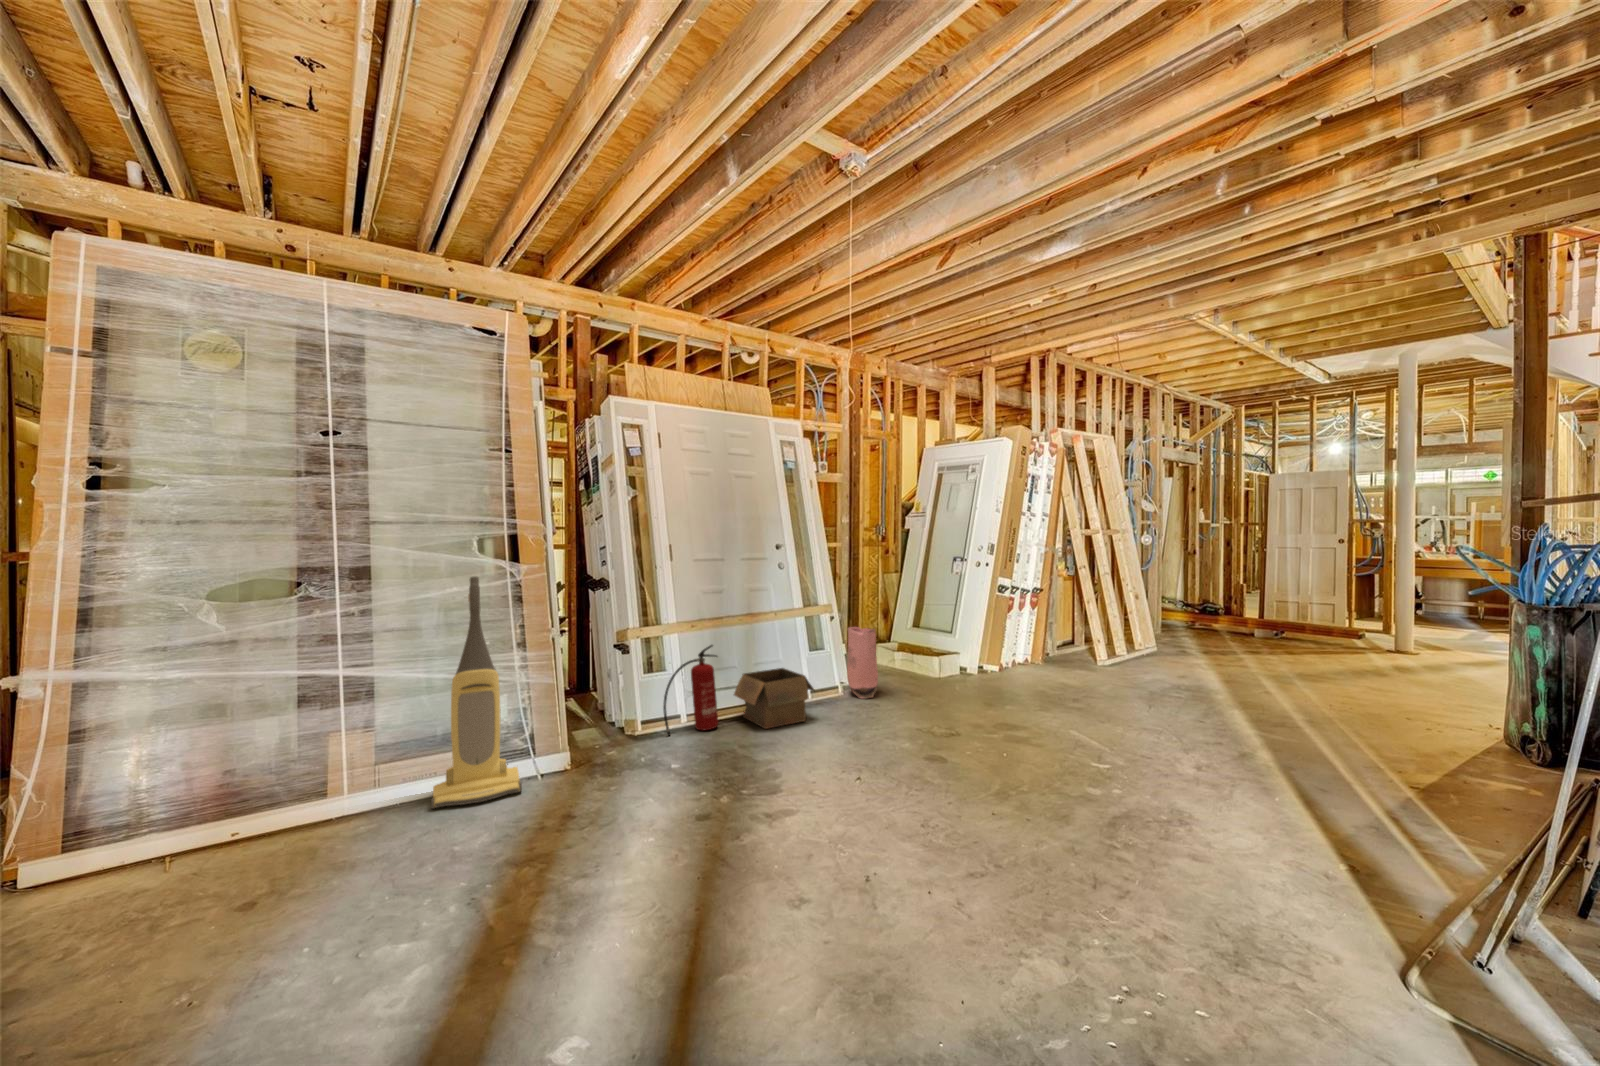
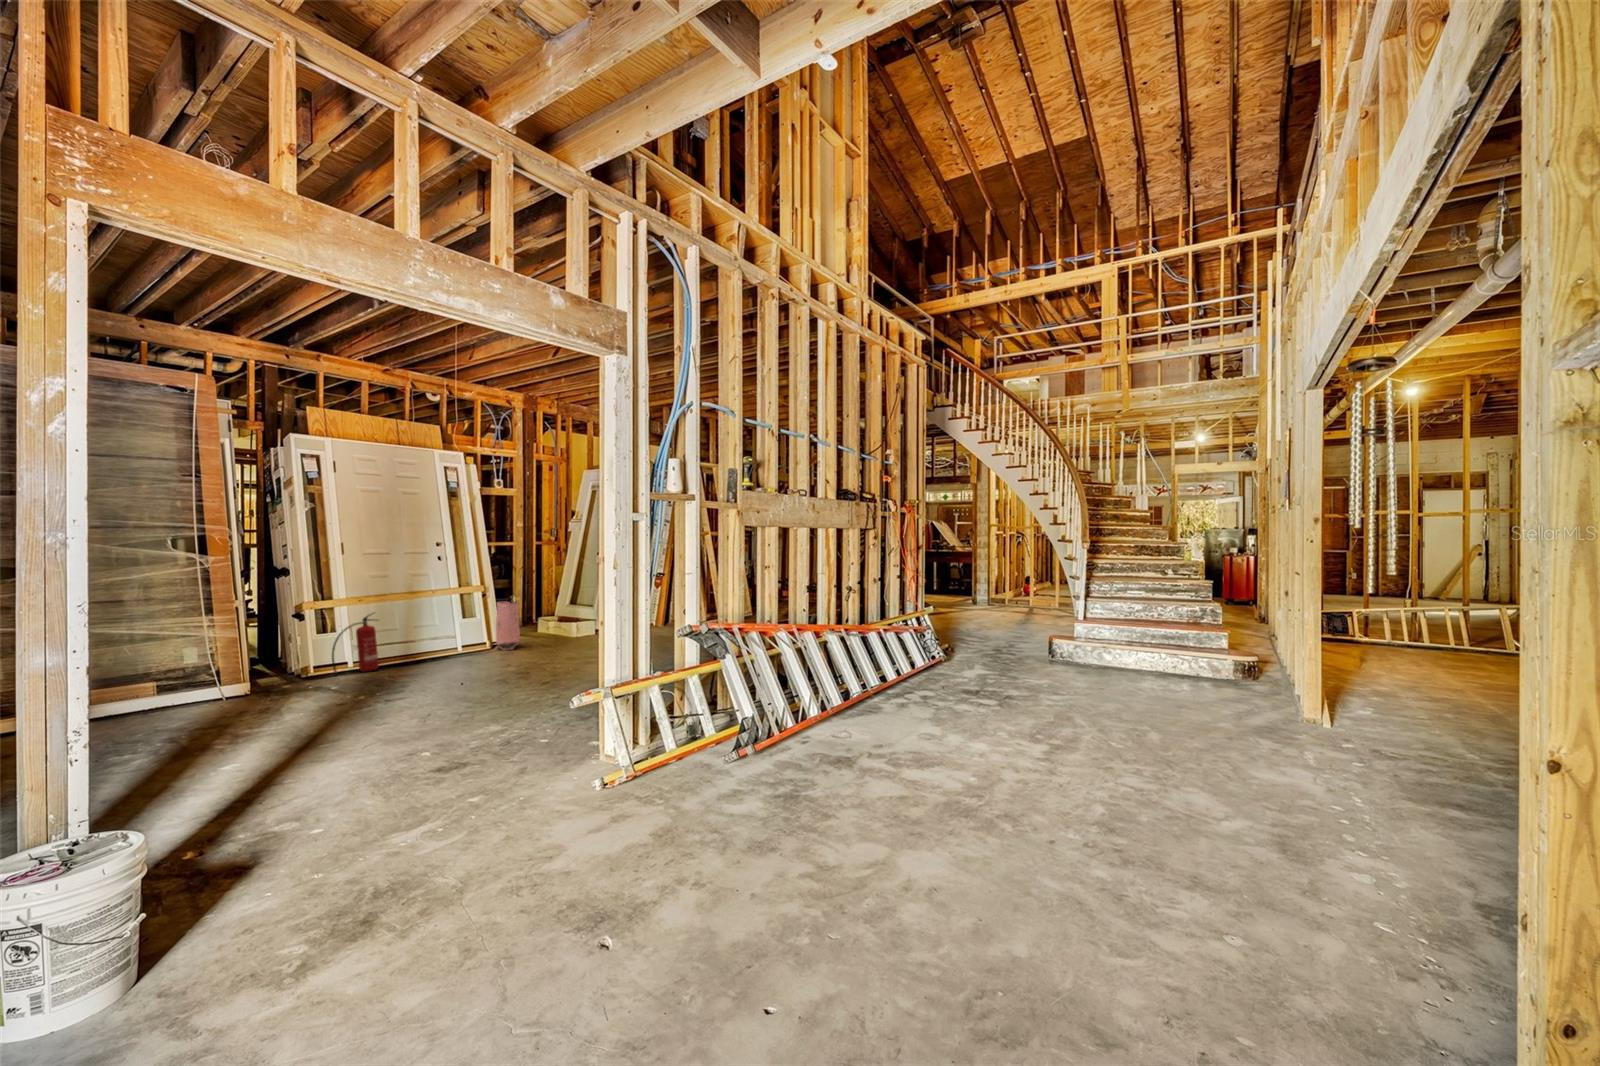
vacuum cleaner: present [431,577,522,809] -> none [135,563,209,716]
box: present [734,668,815,729] -> none [394,629,459,668]

